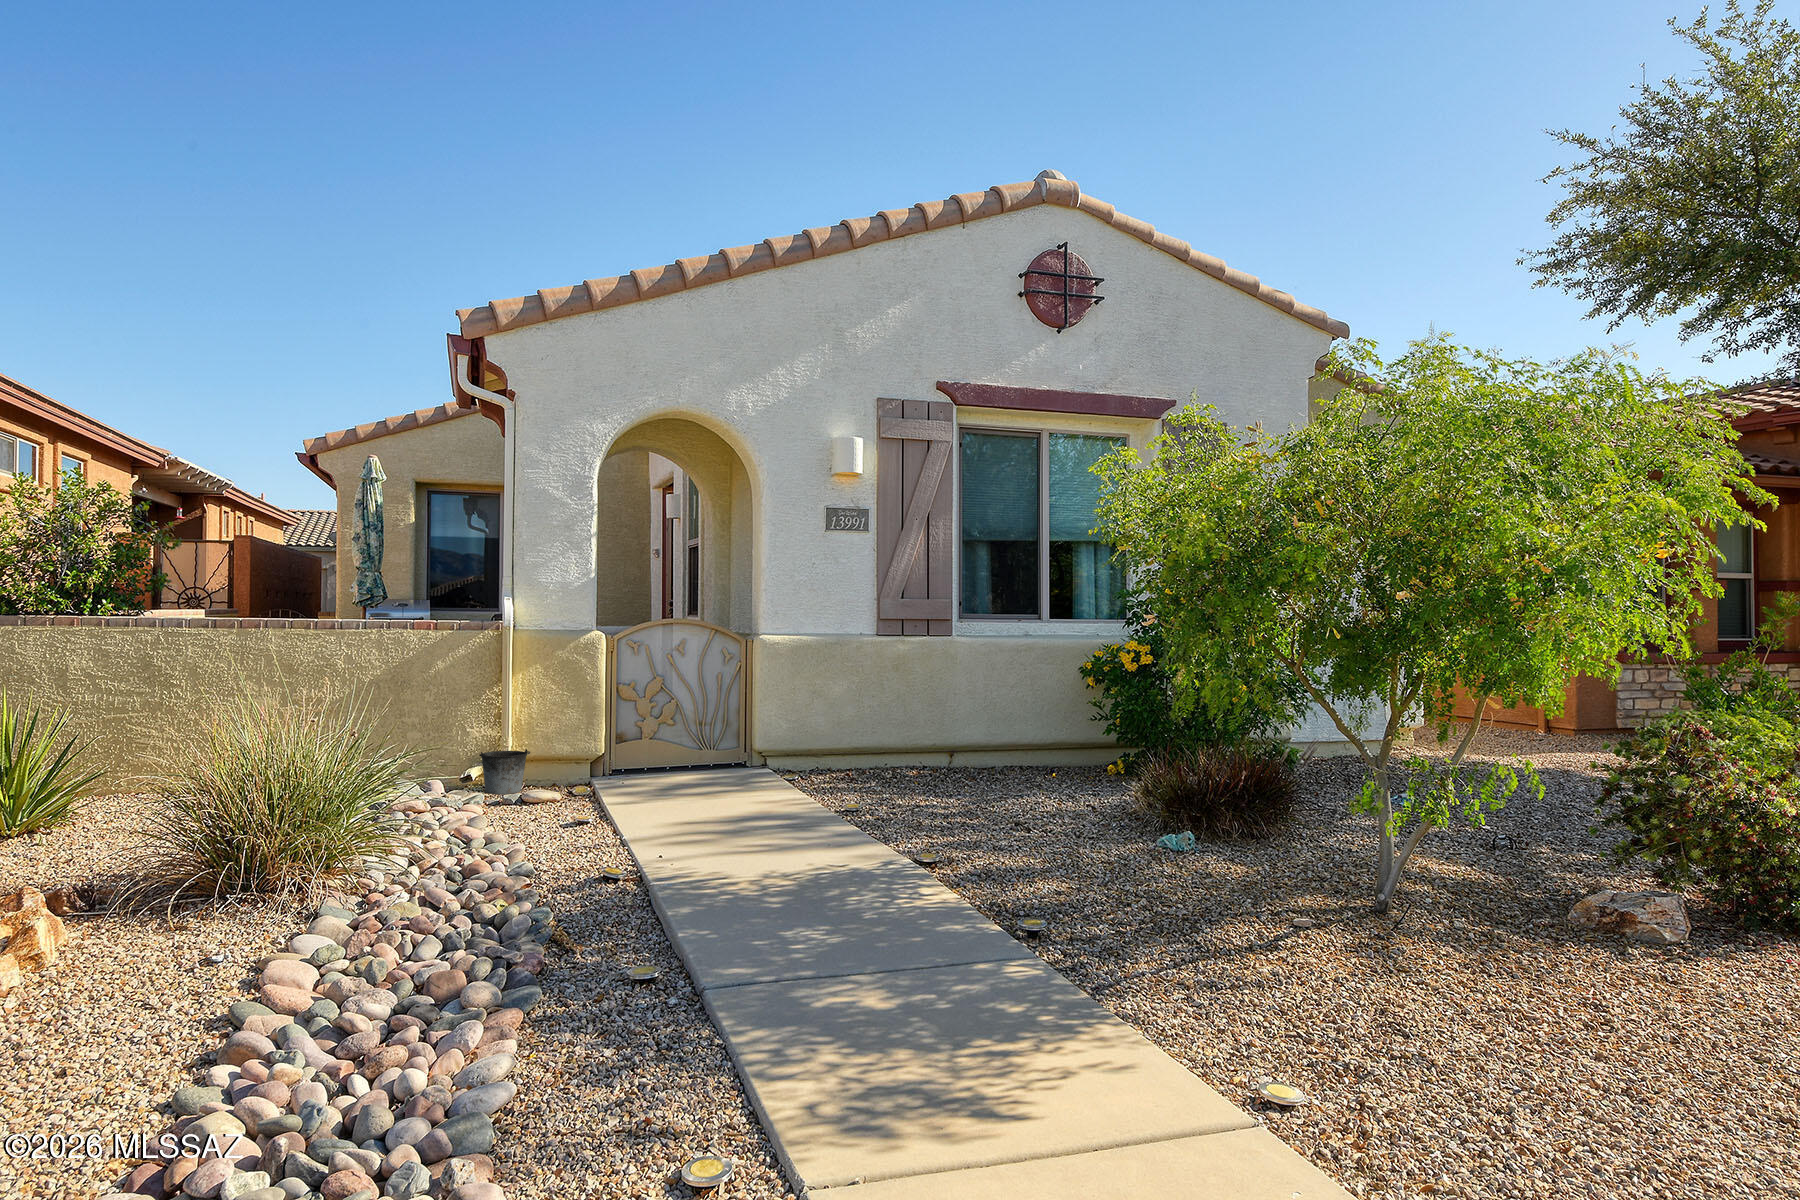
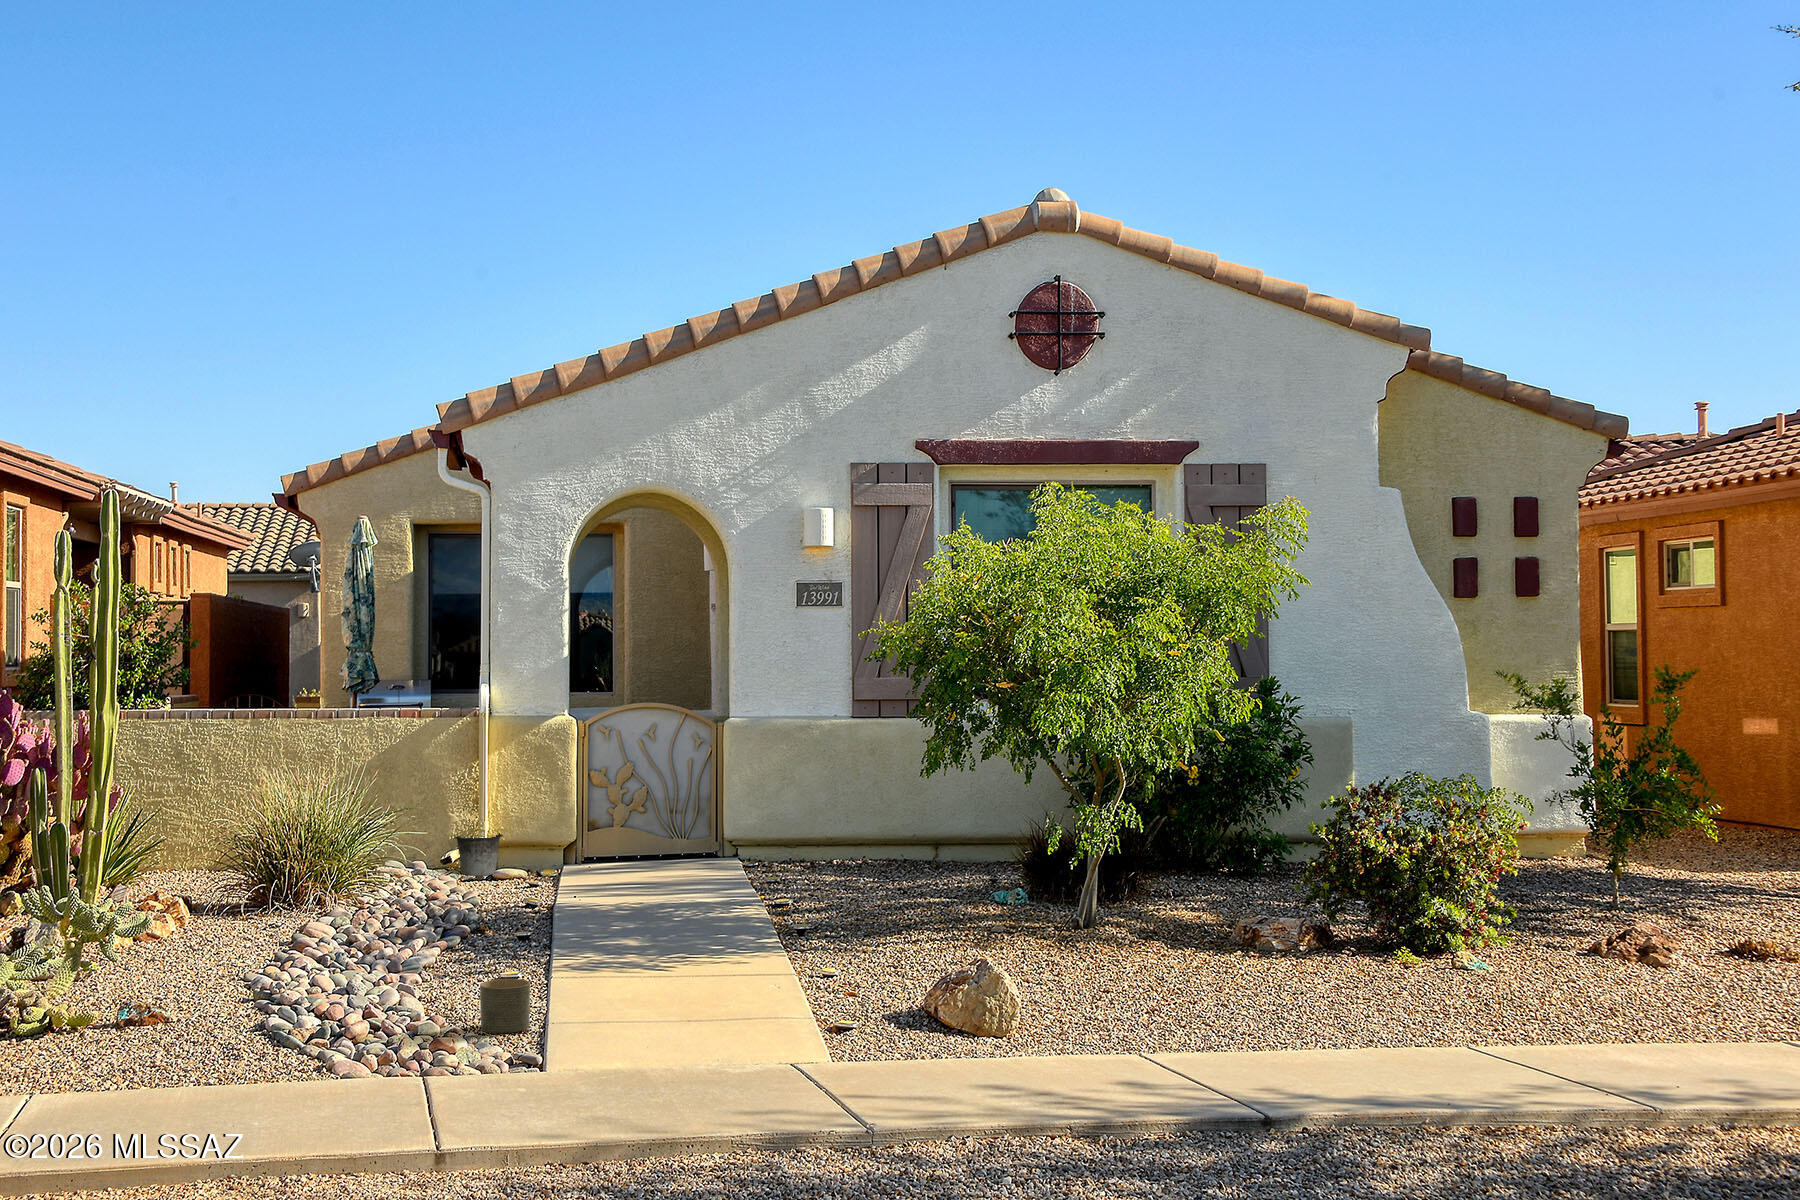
planter: none [638,1038,723,1150] -> present [480,979,530,1033]

